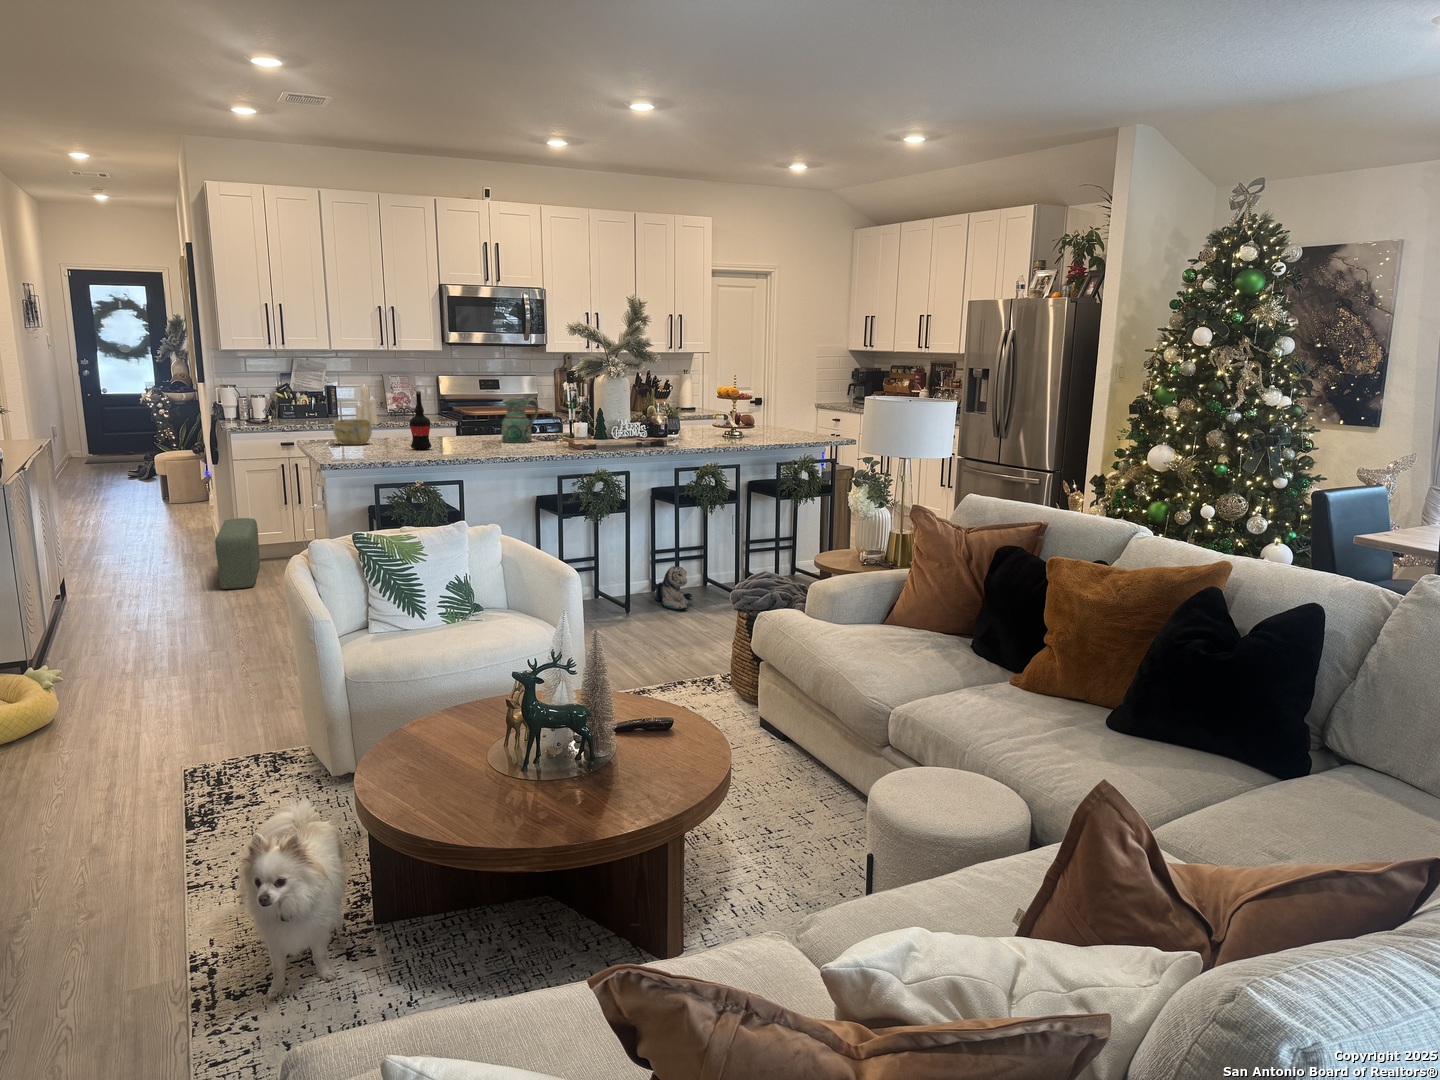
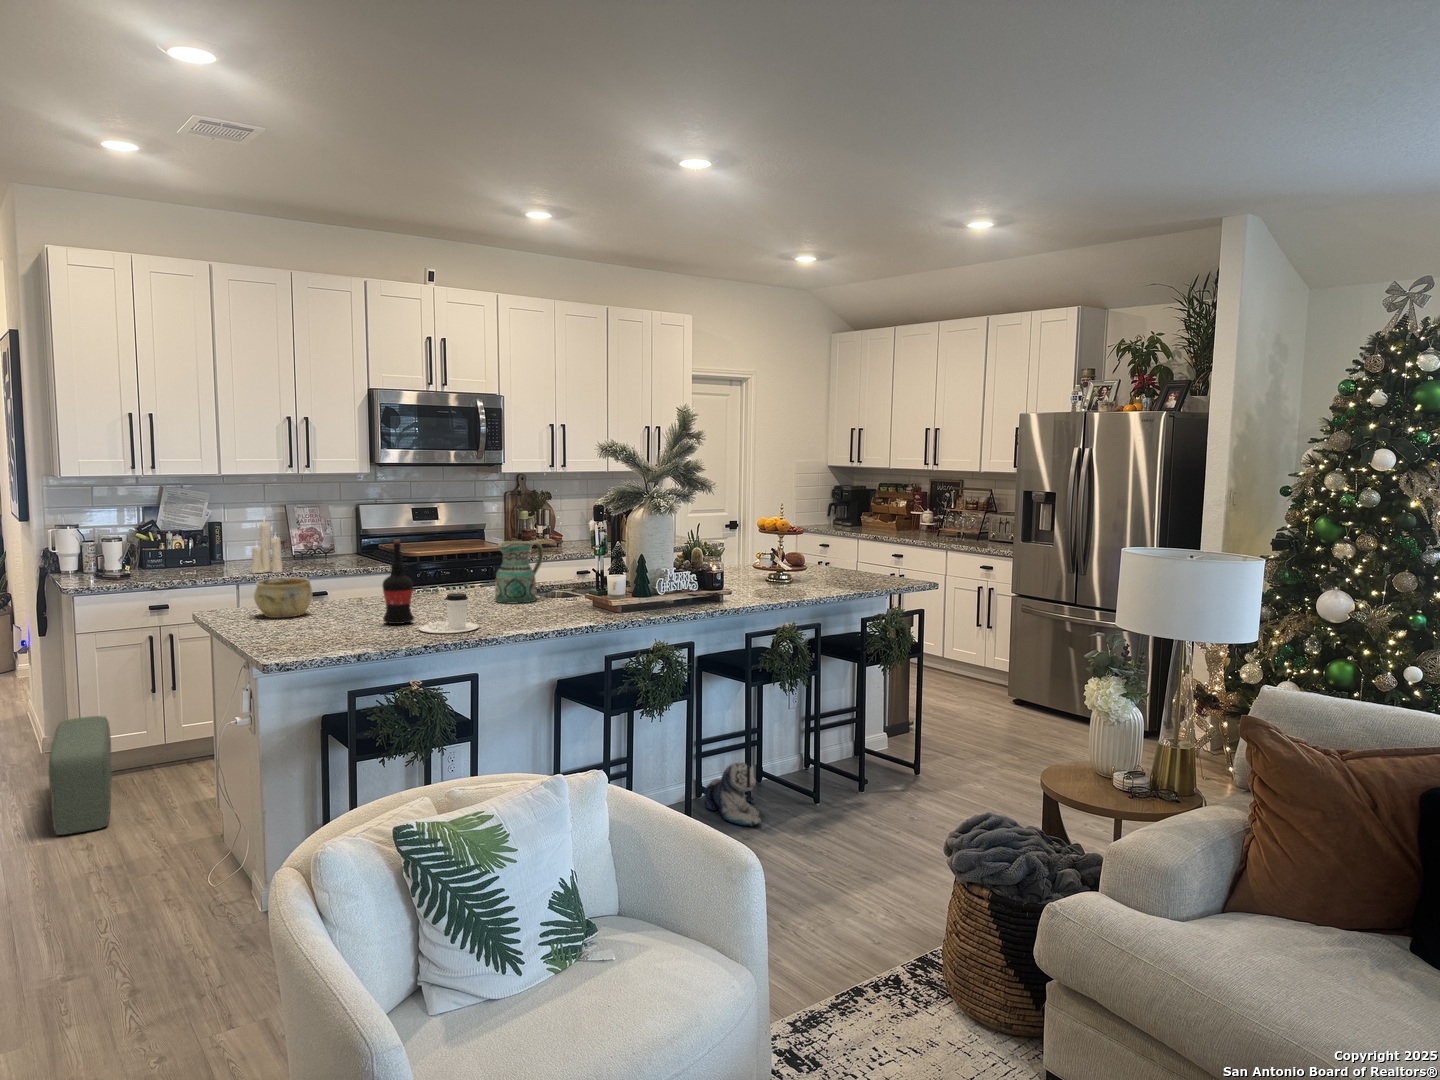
coffee cup: none [429,428,470,454] -> present [419,593,479,634]

